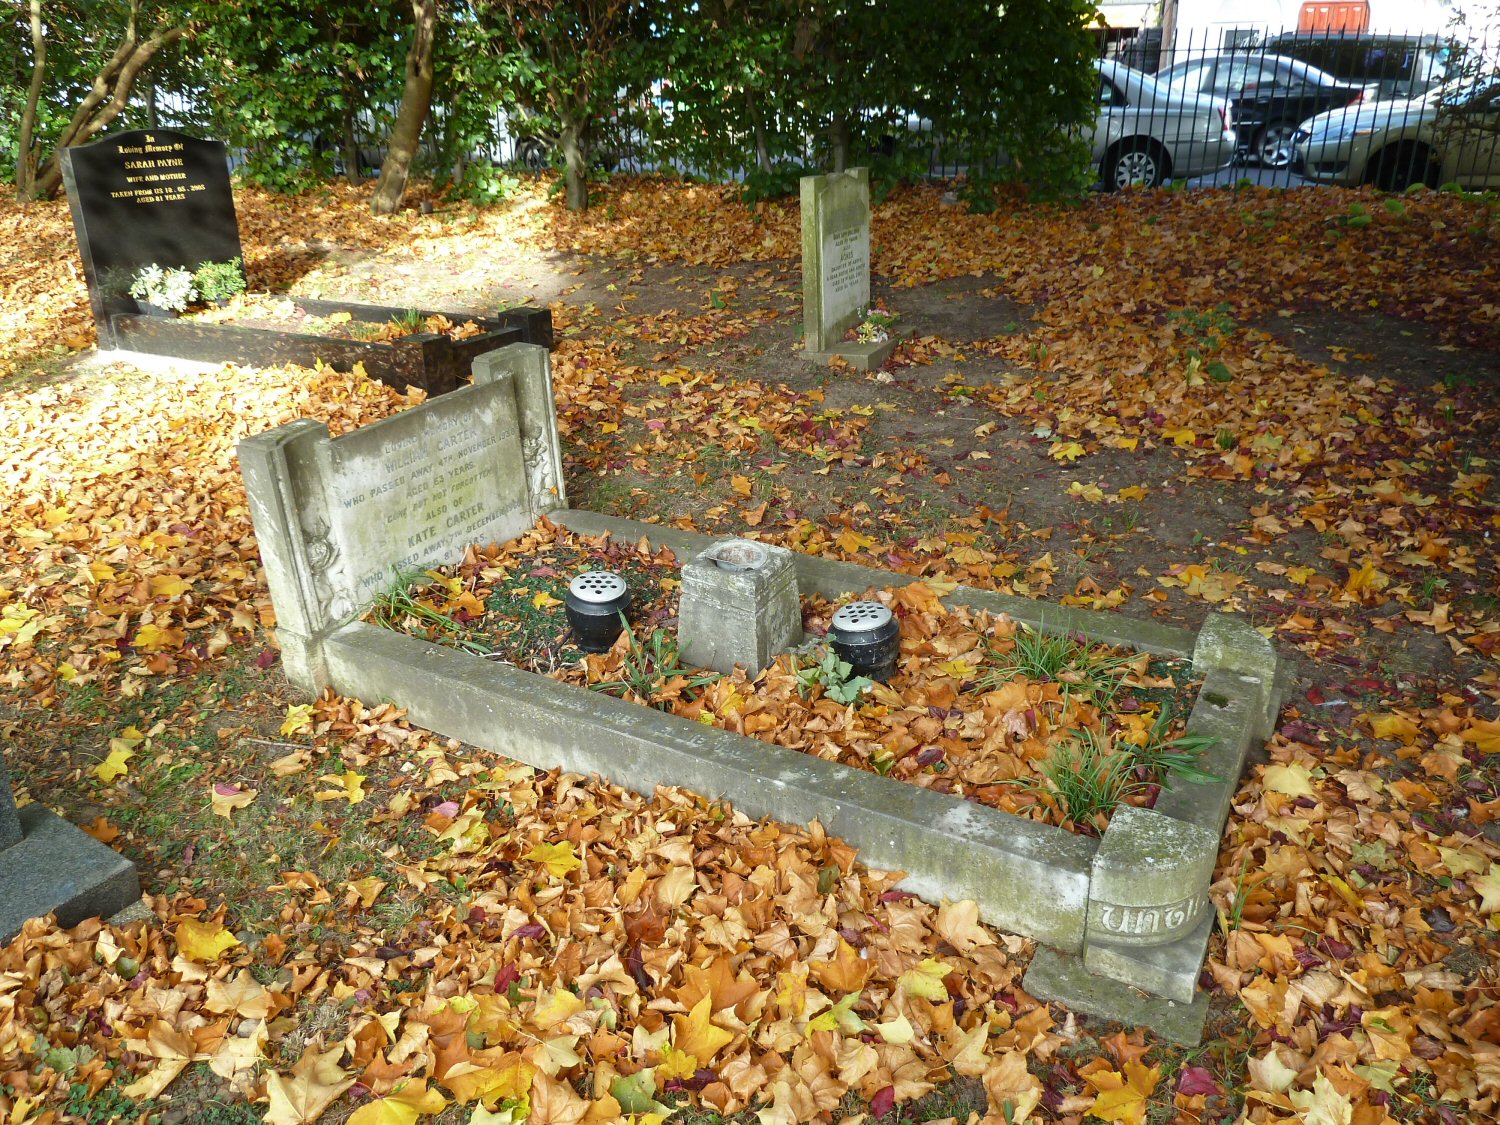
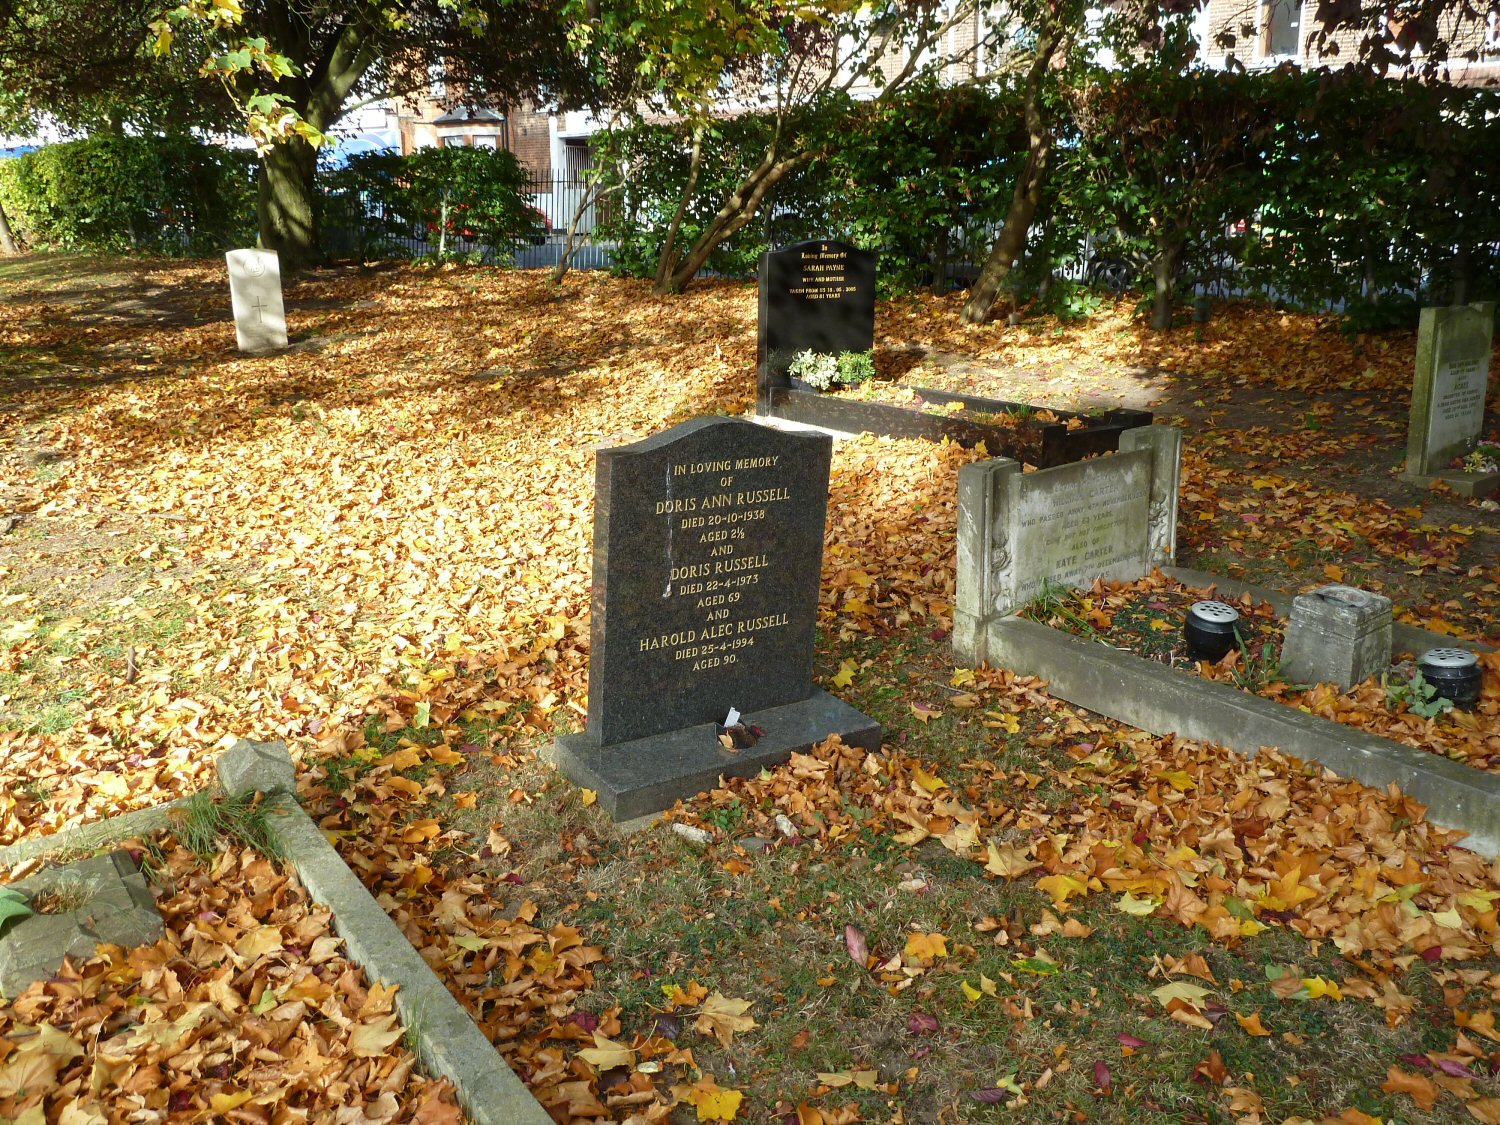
watering can: none [590,172,627,199] -> present [1180,296,1211,321]

